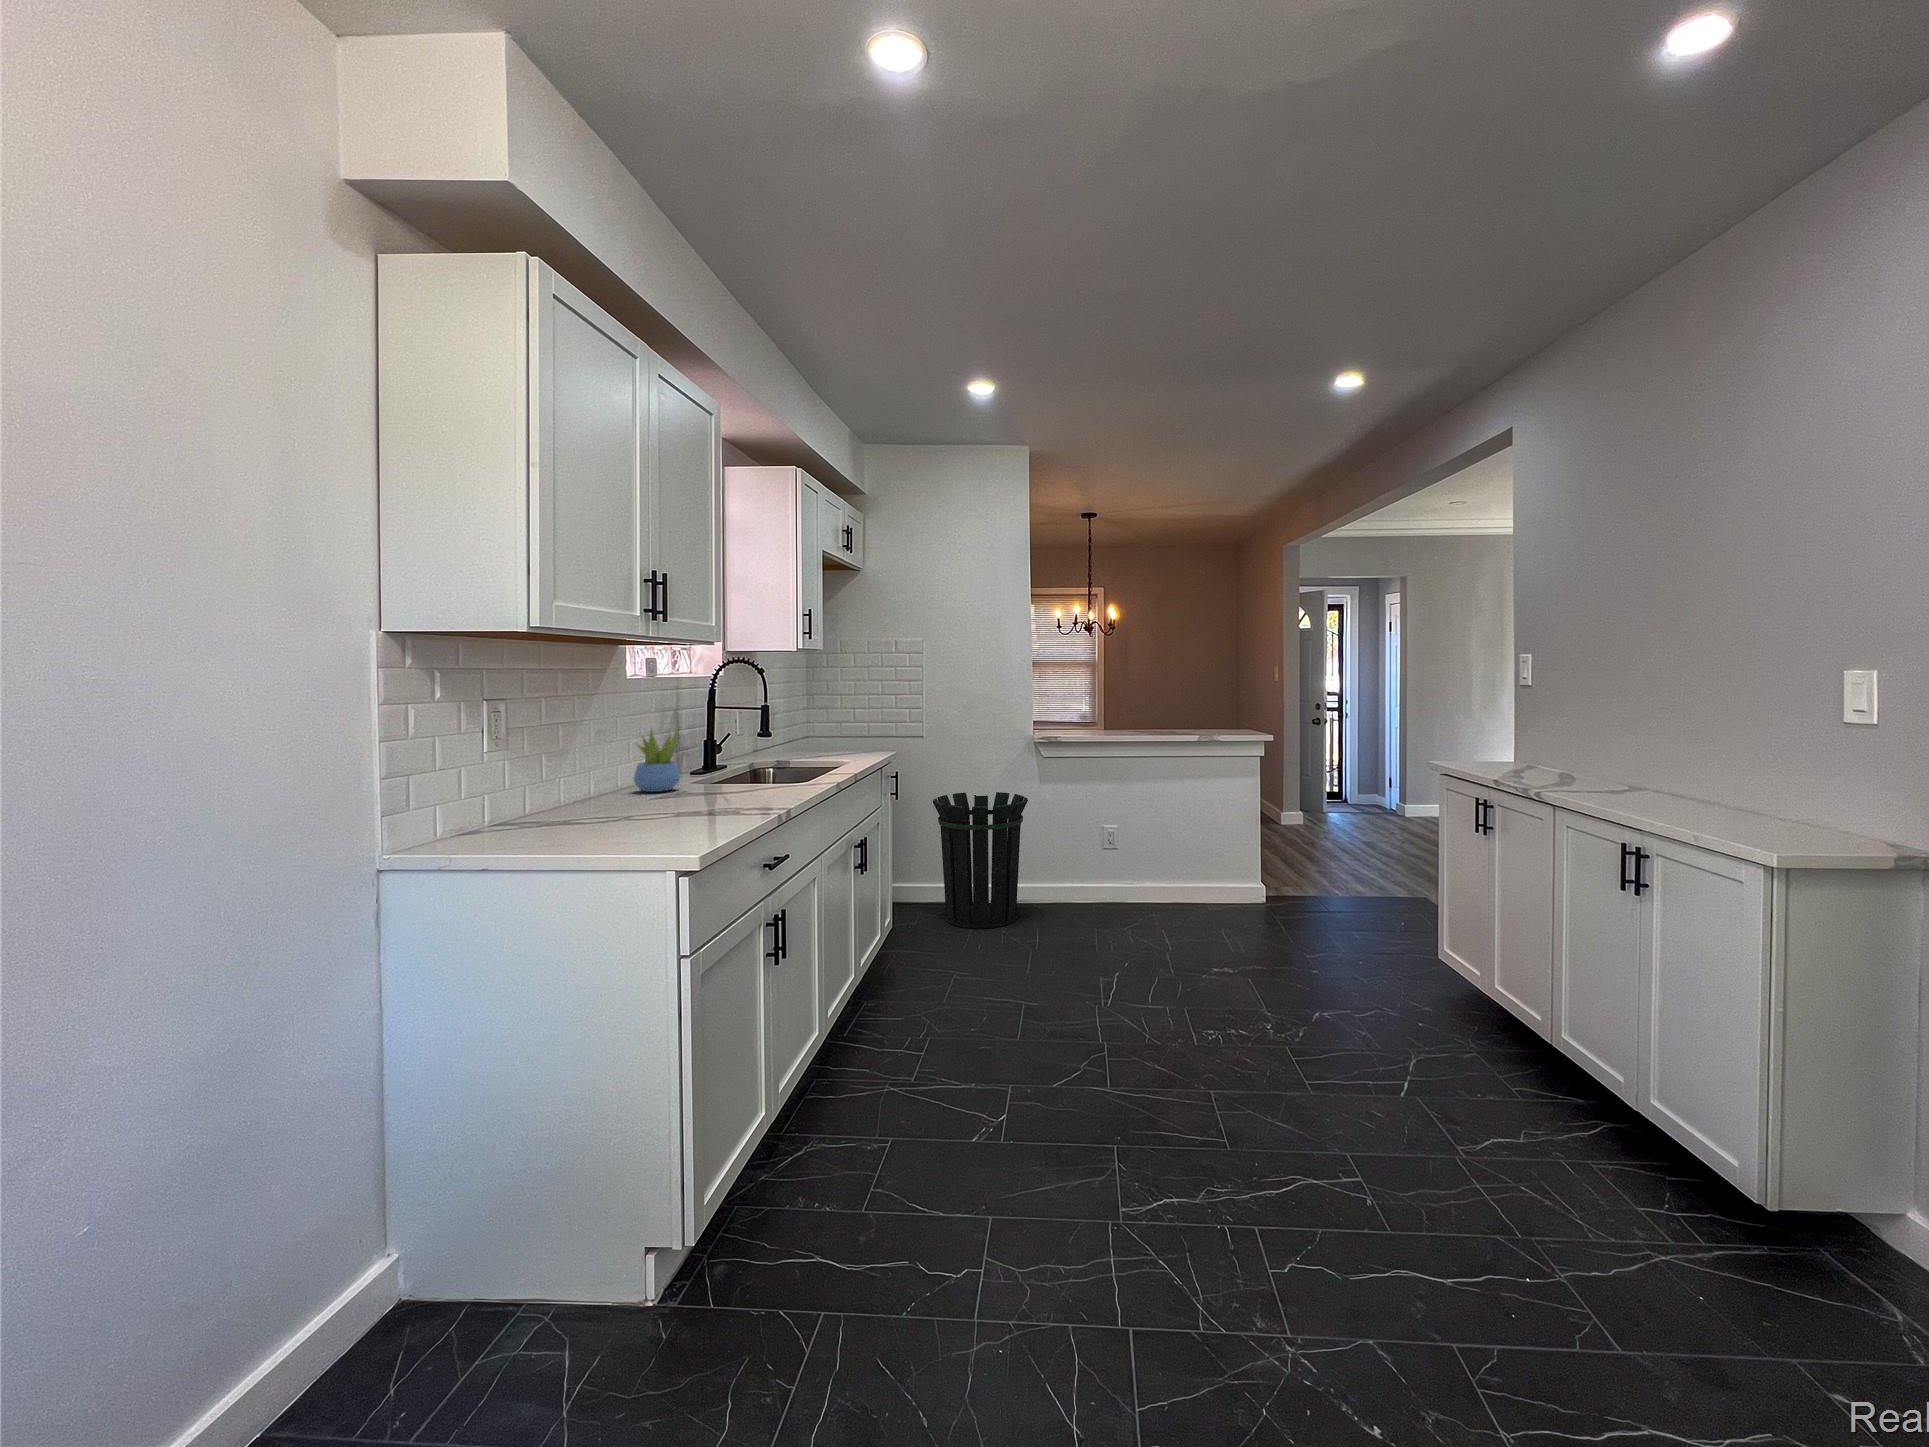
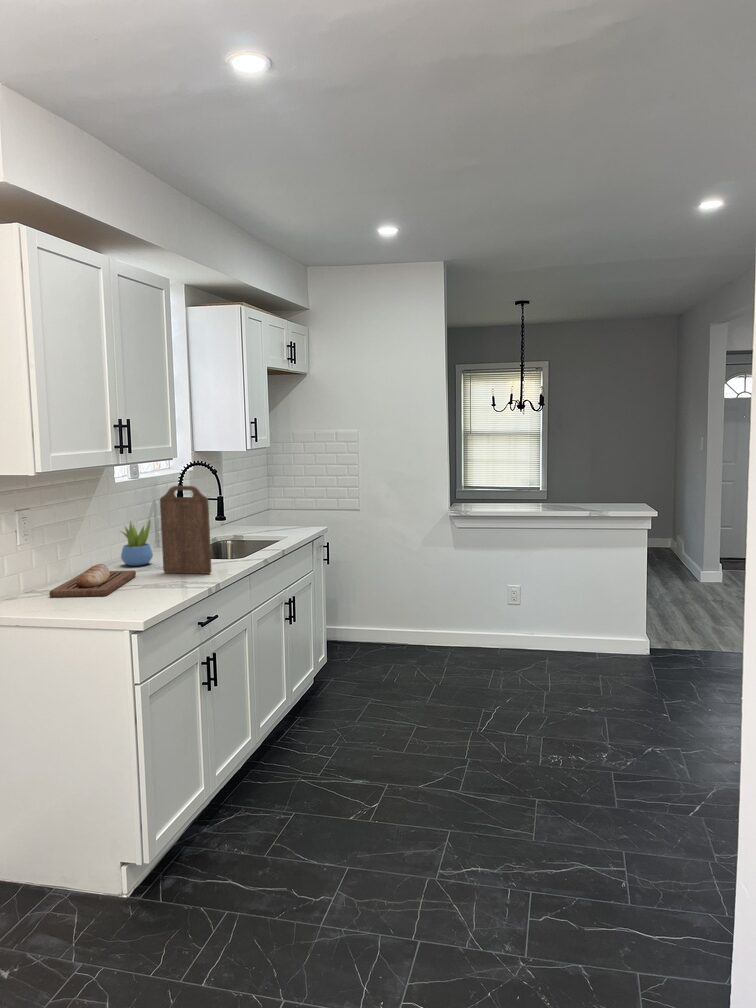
cutting board: none [701,675,774,798] -> present [160,486,211,574]
bread loaf: none [534,784,662,829] -> present [49,564,136,597]
waste bin: present [933,792,1028,929] -> none [362,556,440,666]

